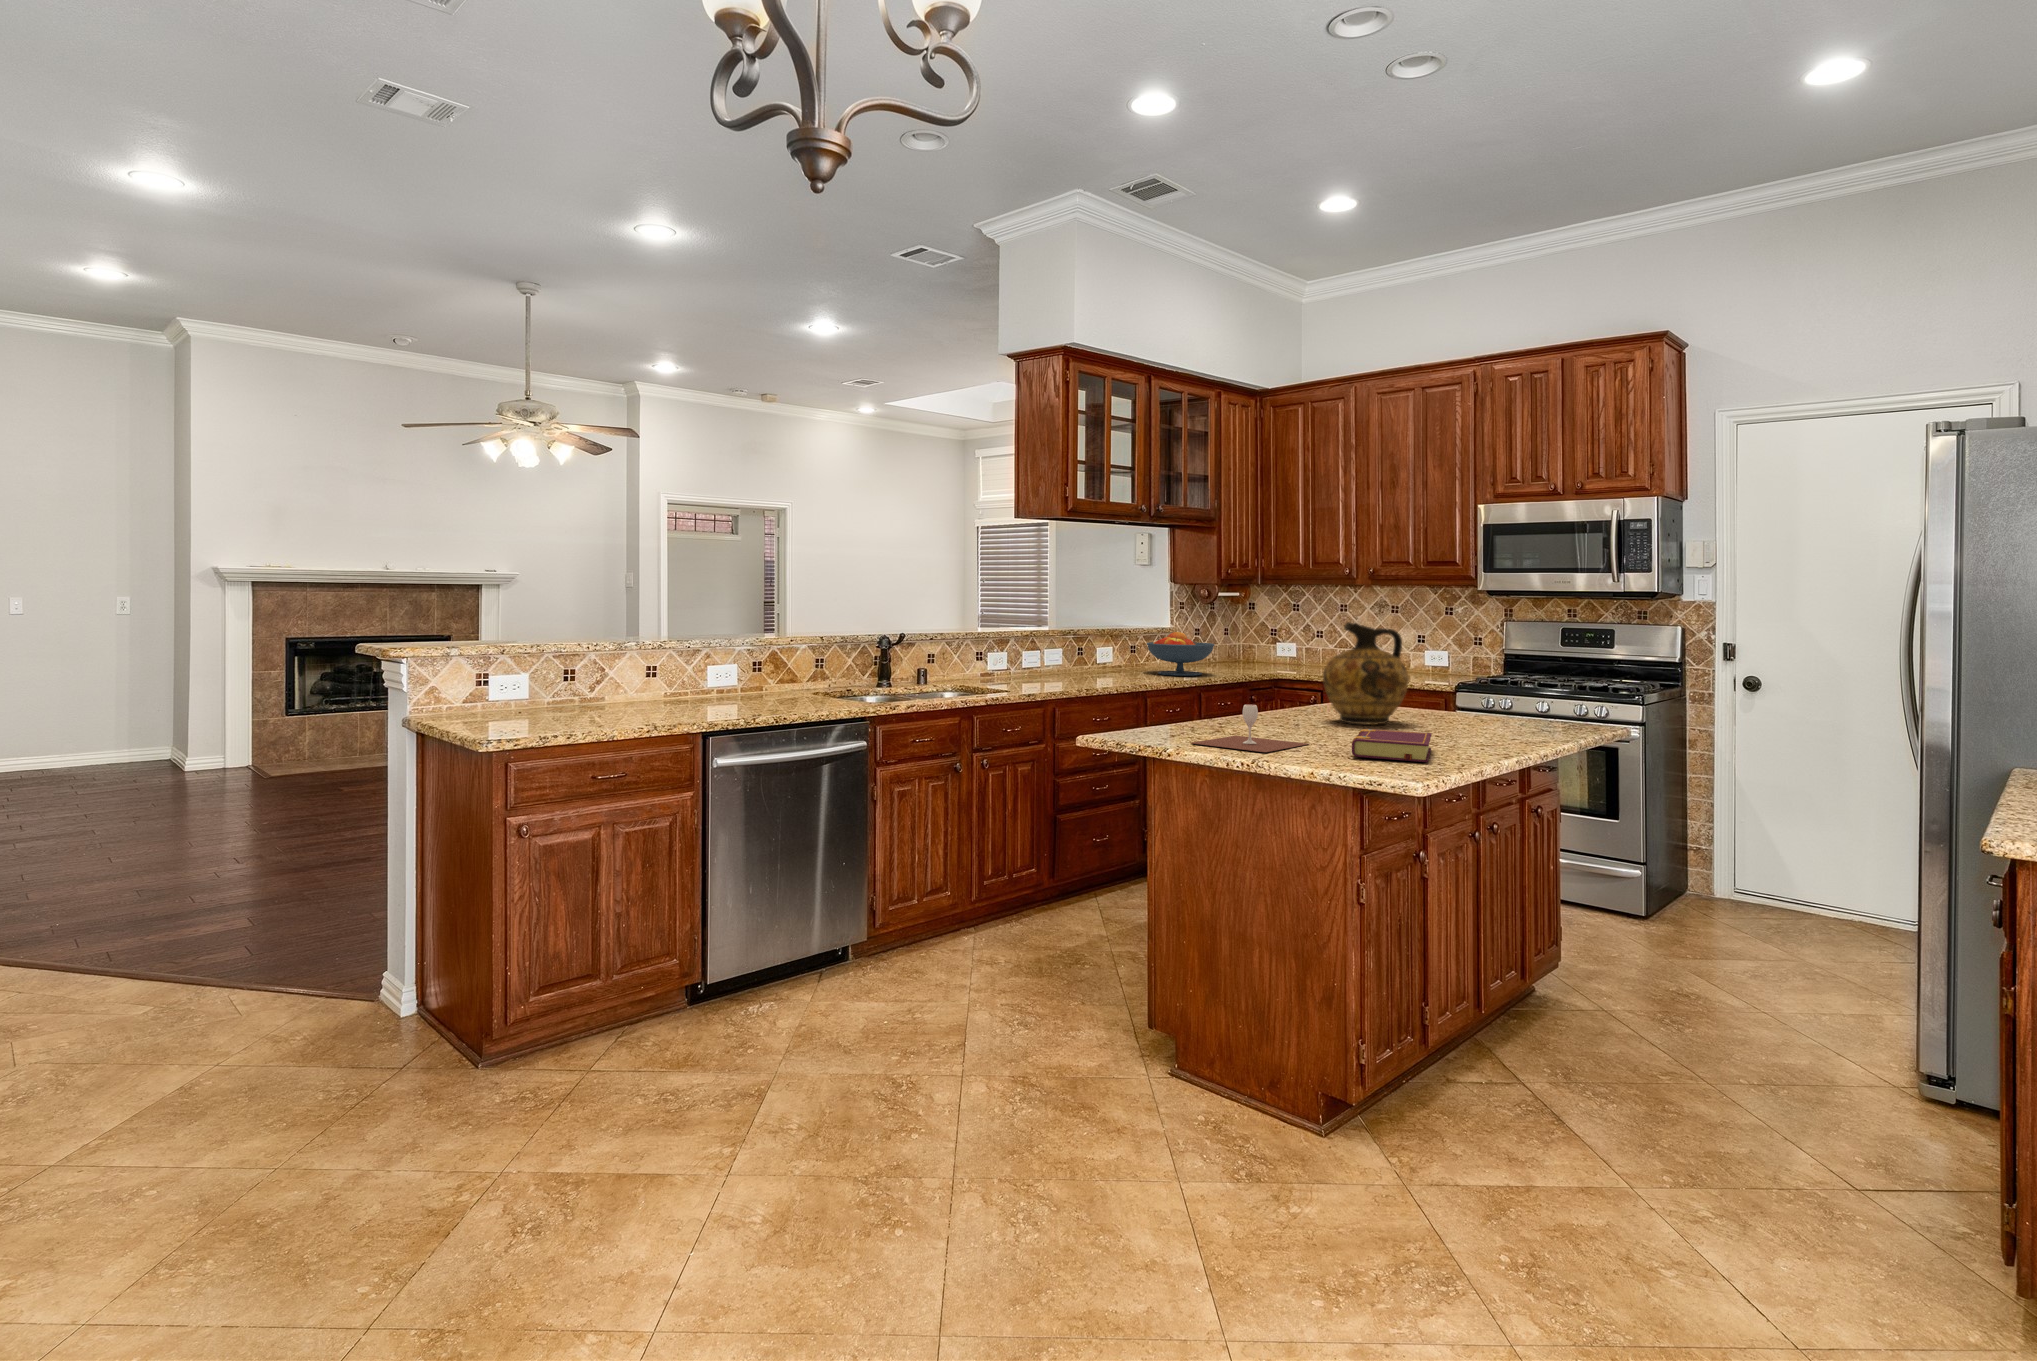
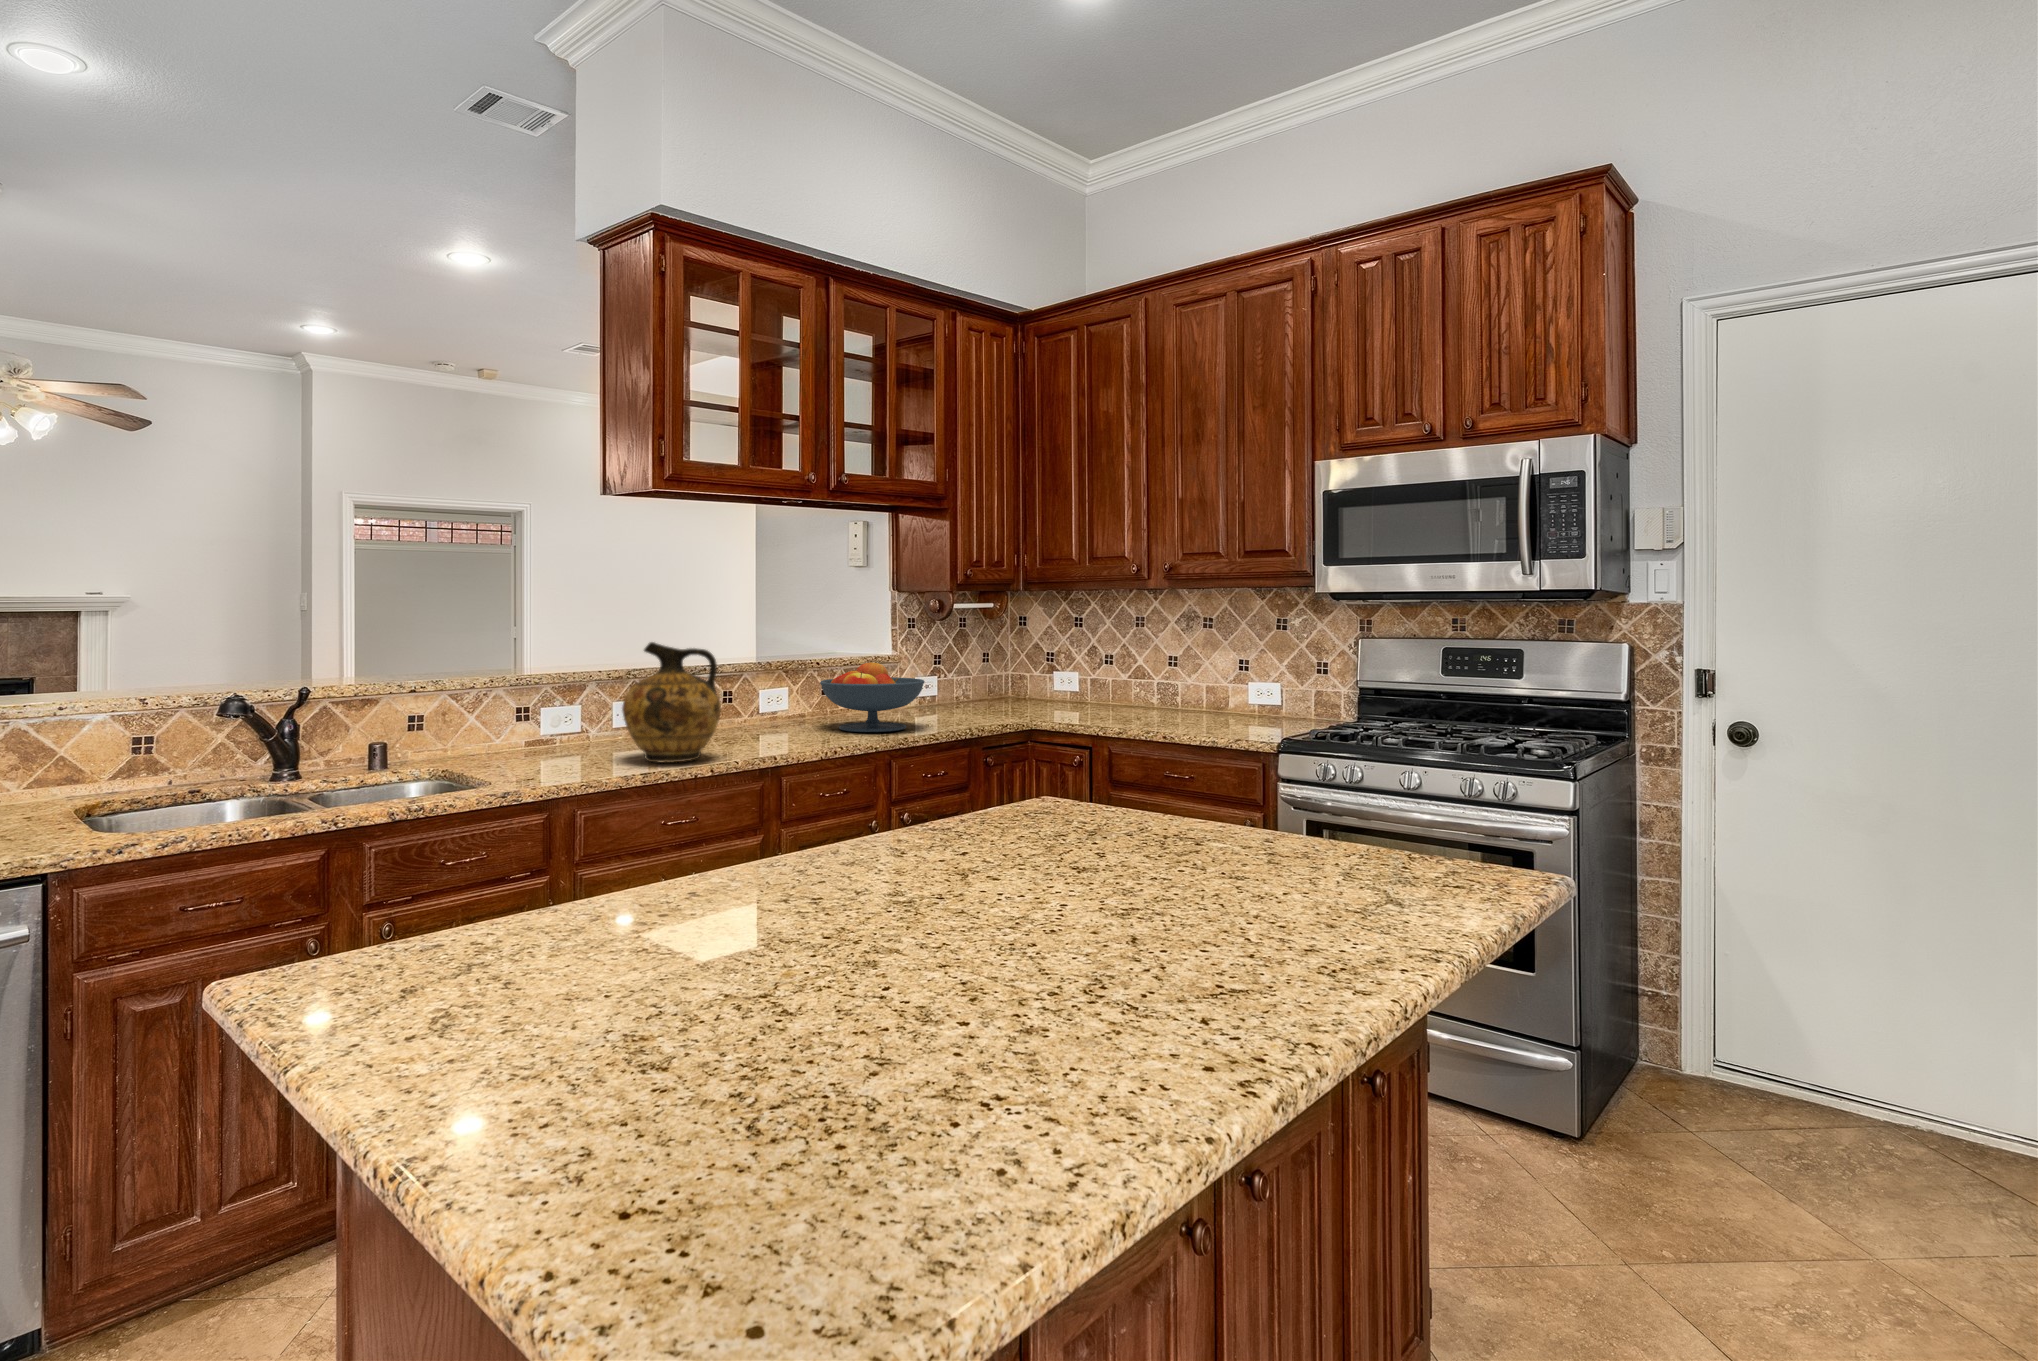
ceramic jug: present [1323,622,1409,725] -> present [622,642,721,762]
wine glass: present [1192,704,1308,752] -> none [524,889,829,1045]
book: present [1352,729,1432,762] -> none [860,944,1110,1095]

